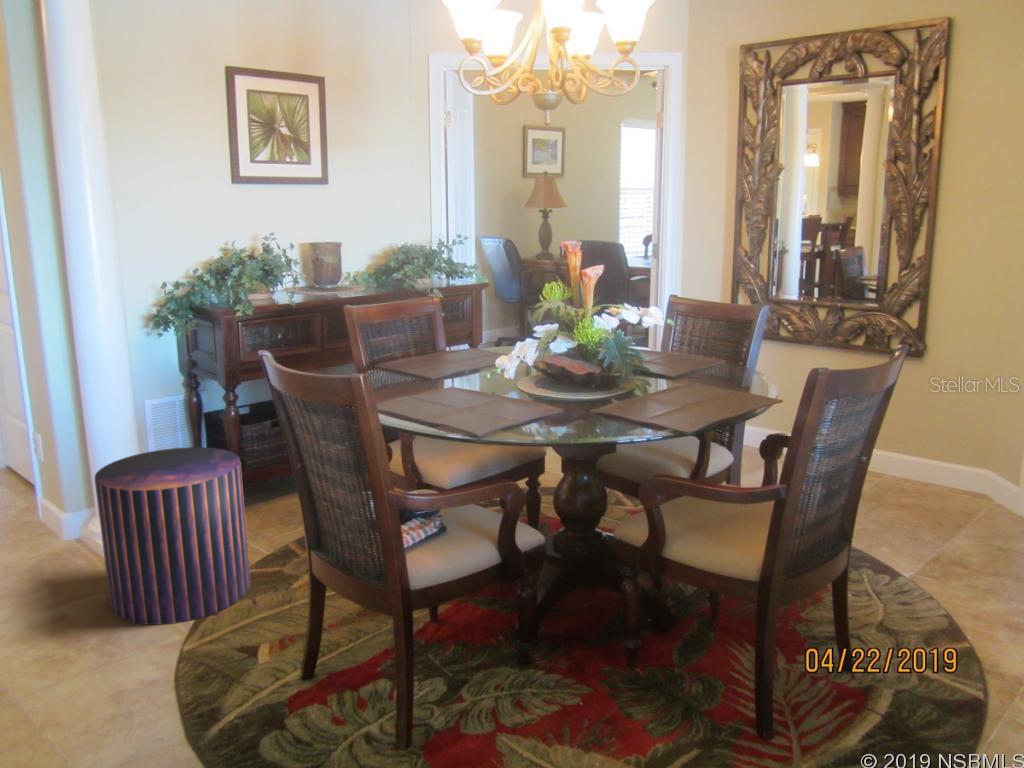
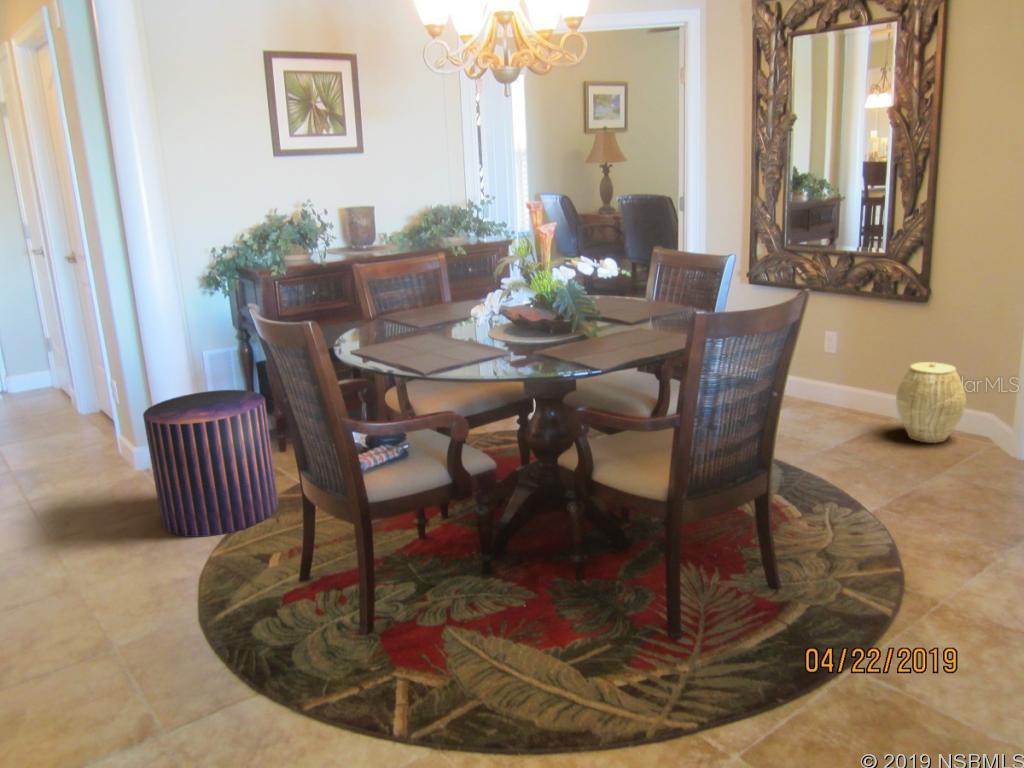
woven basket: none [896,418,967,501] -> present [896,362,966,443]

